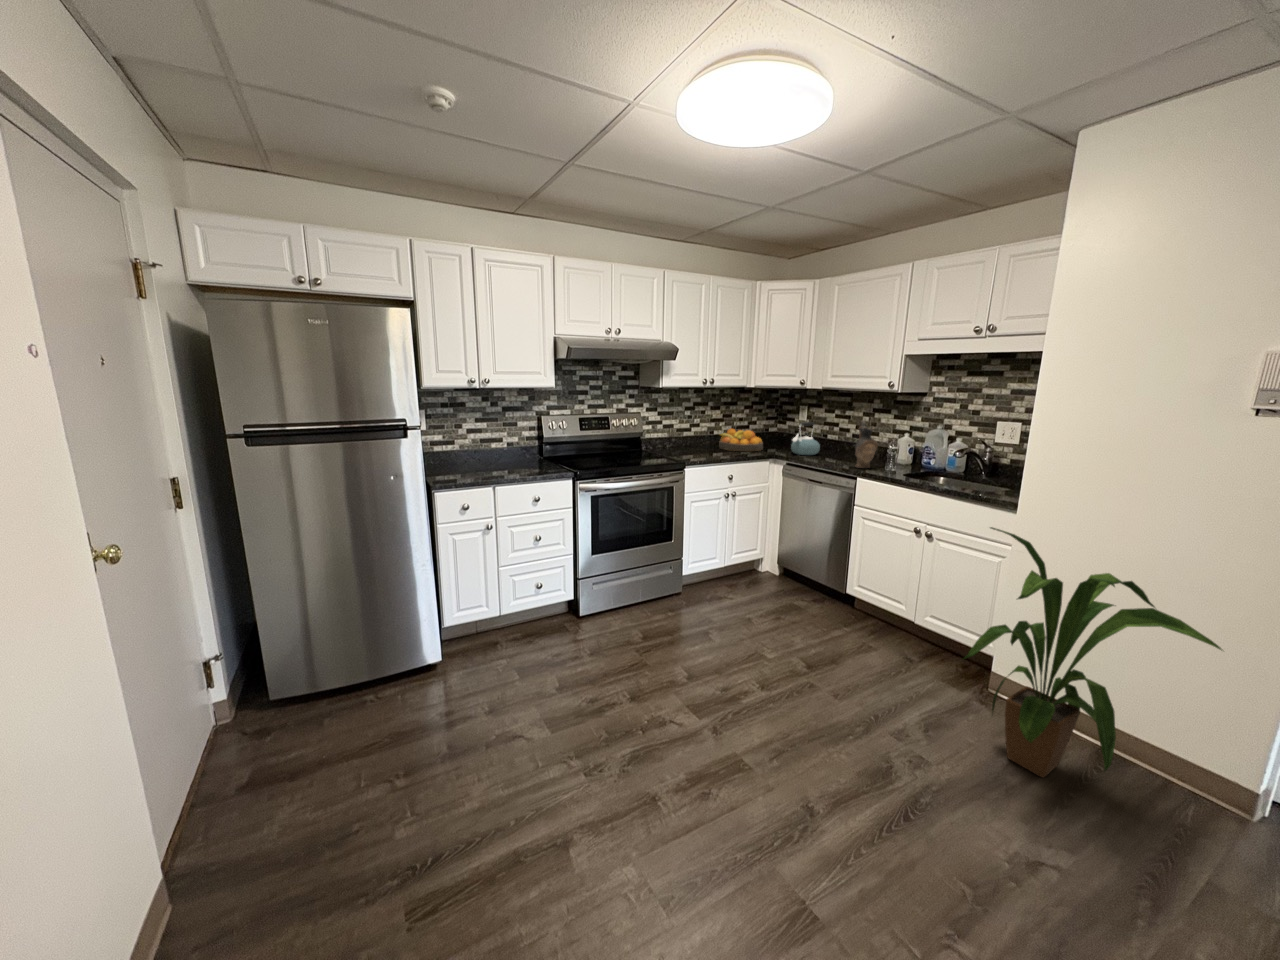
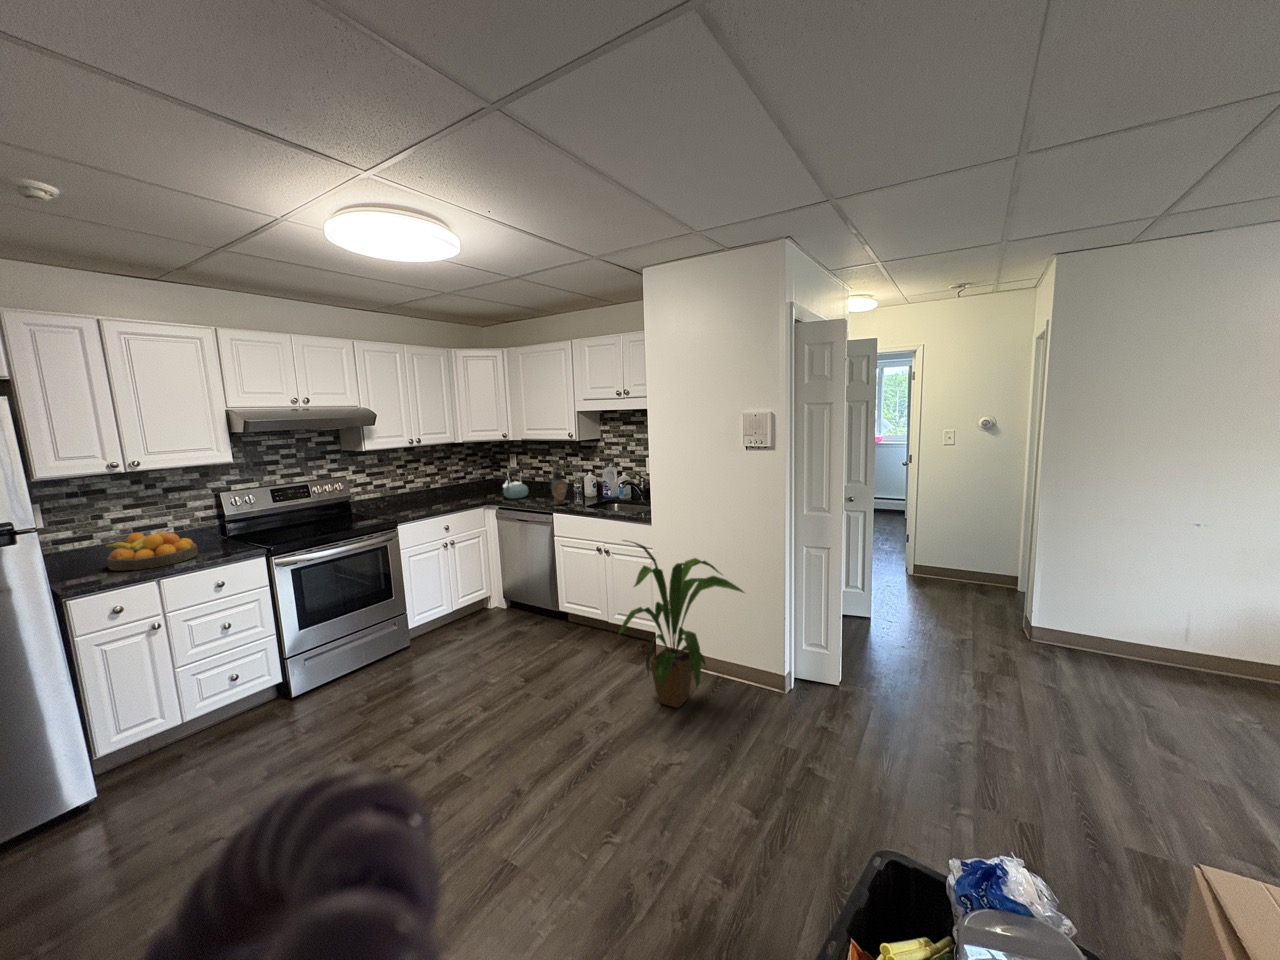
fruit bowl: present [719,429,763,451] -> present [105,532,198,570]

